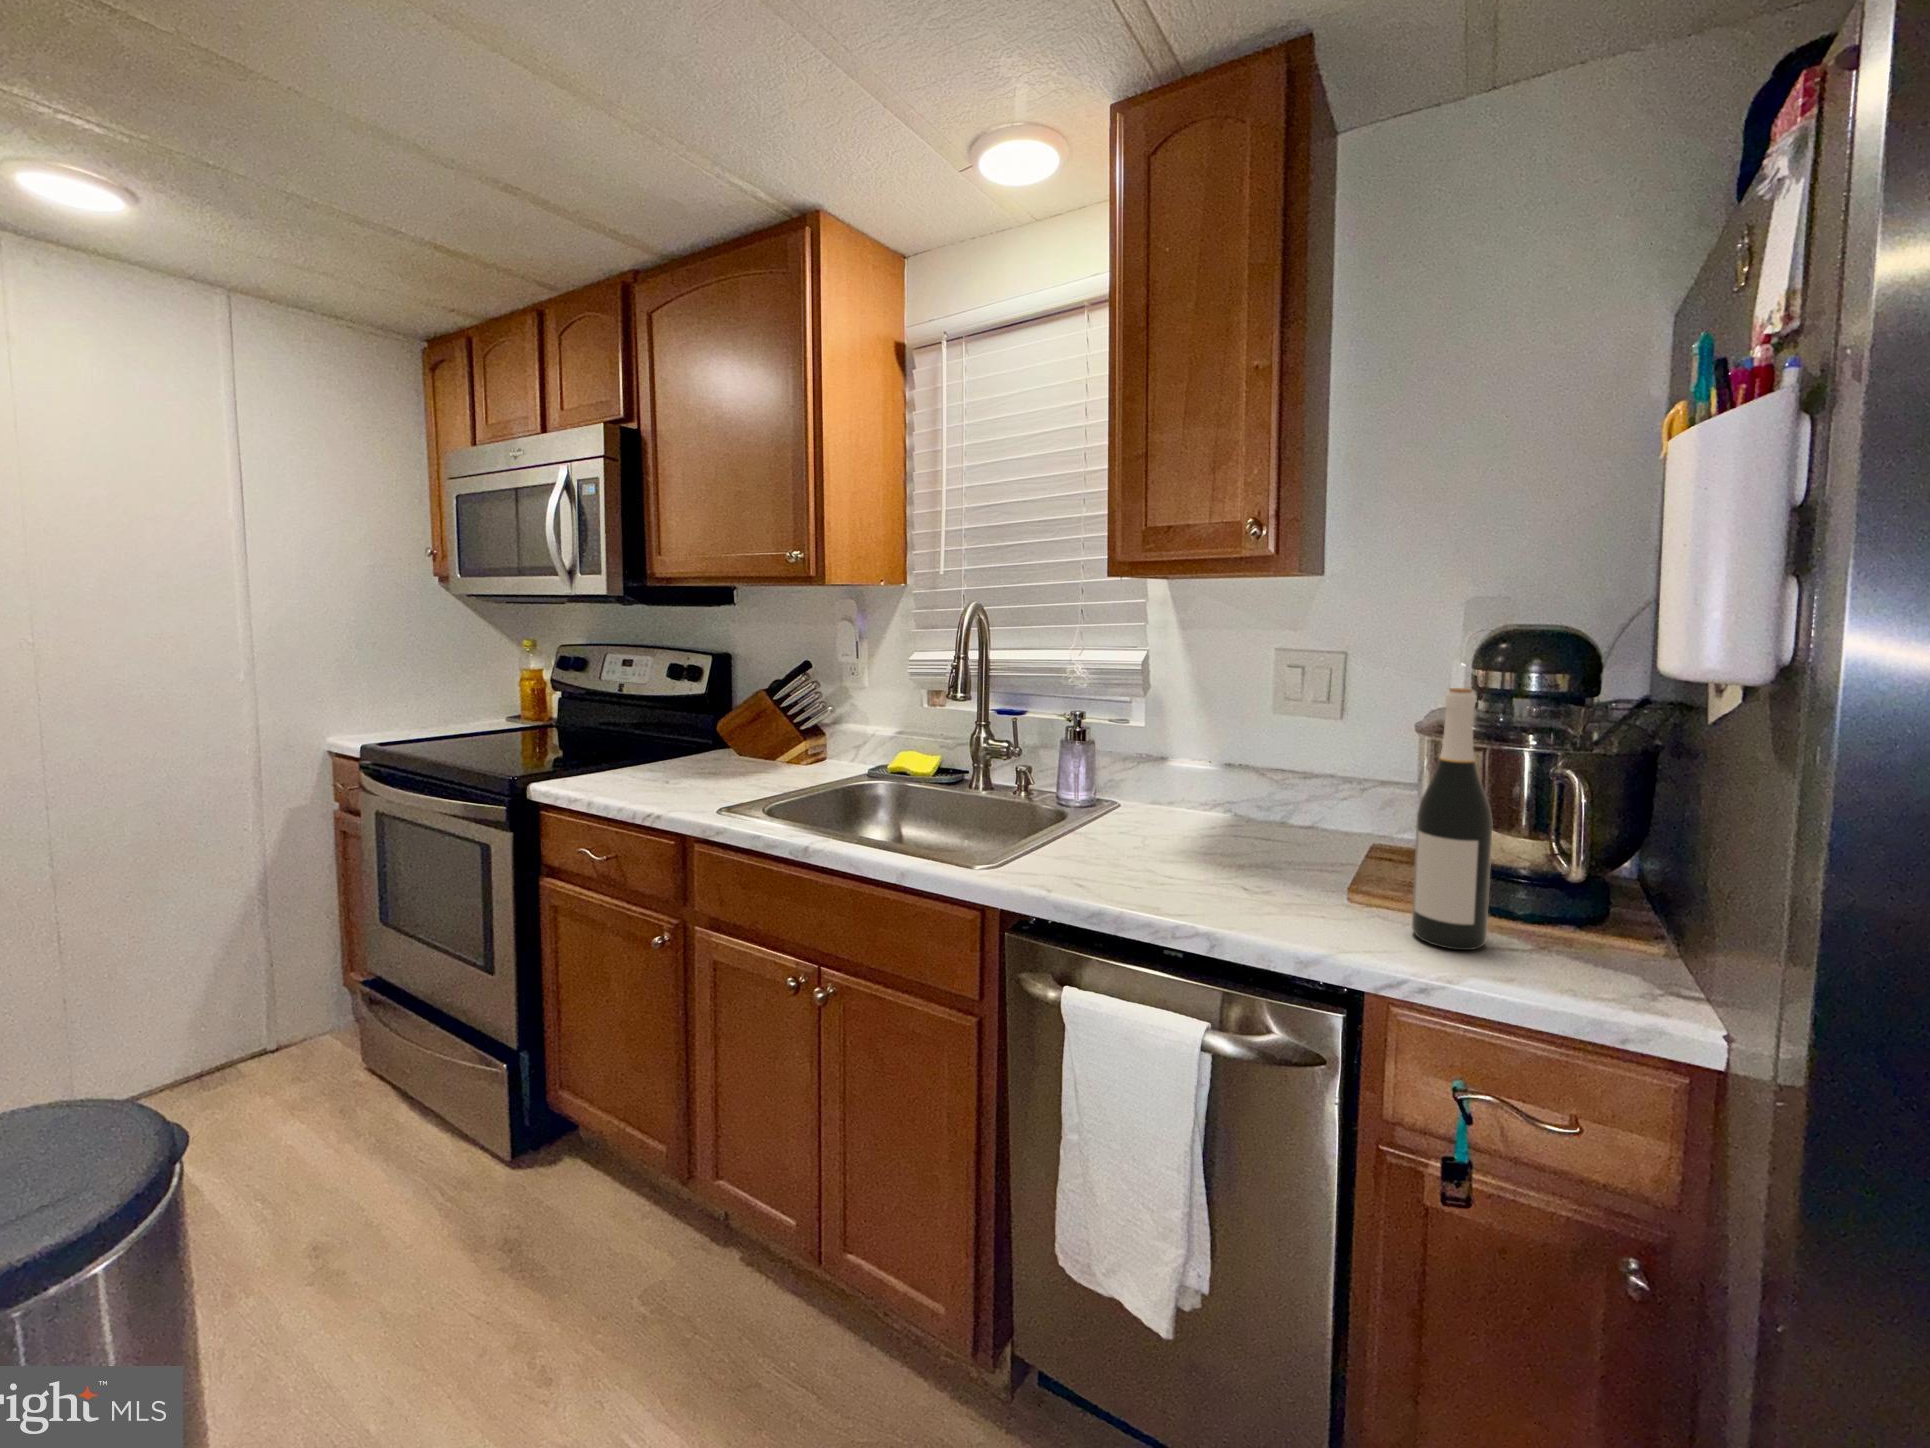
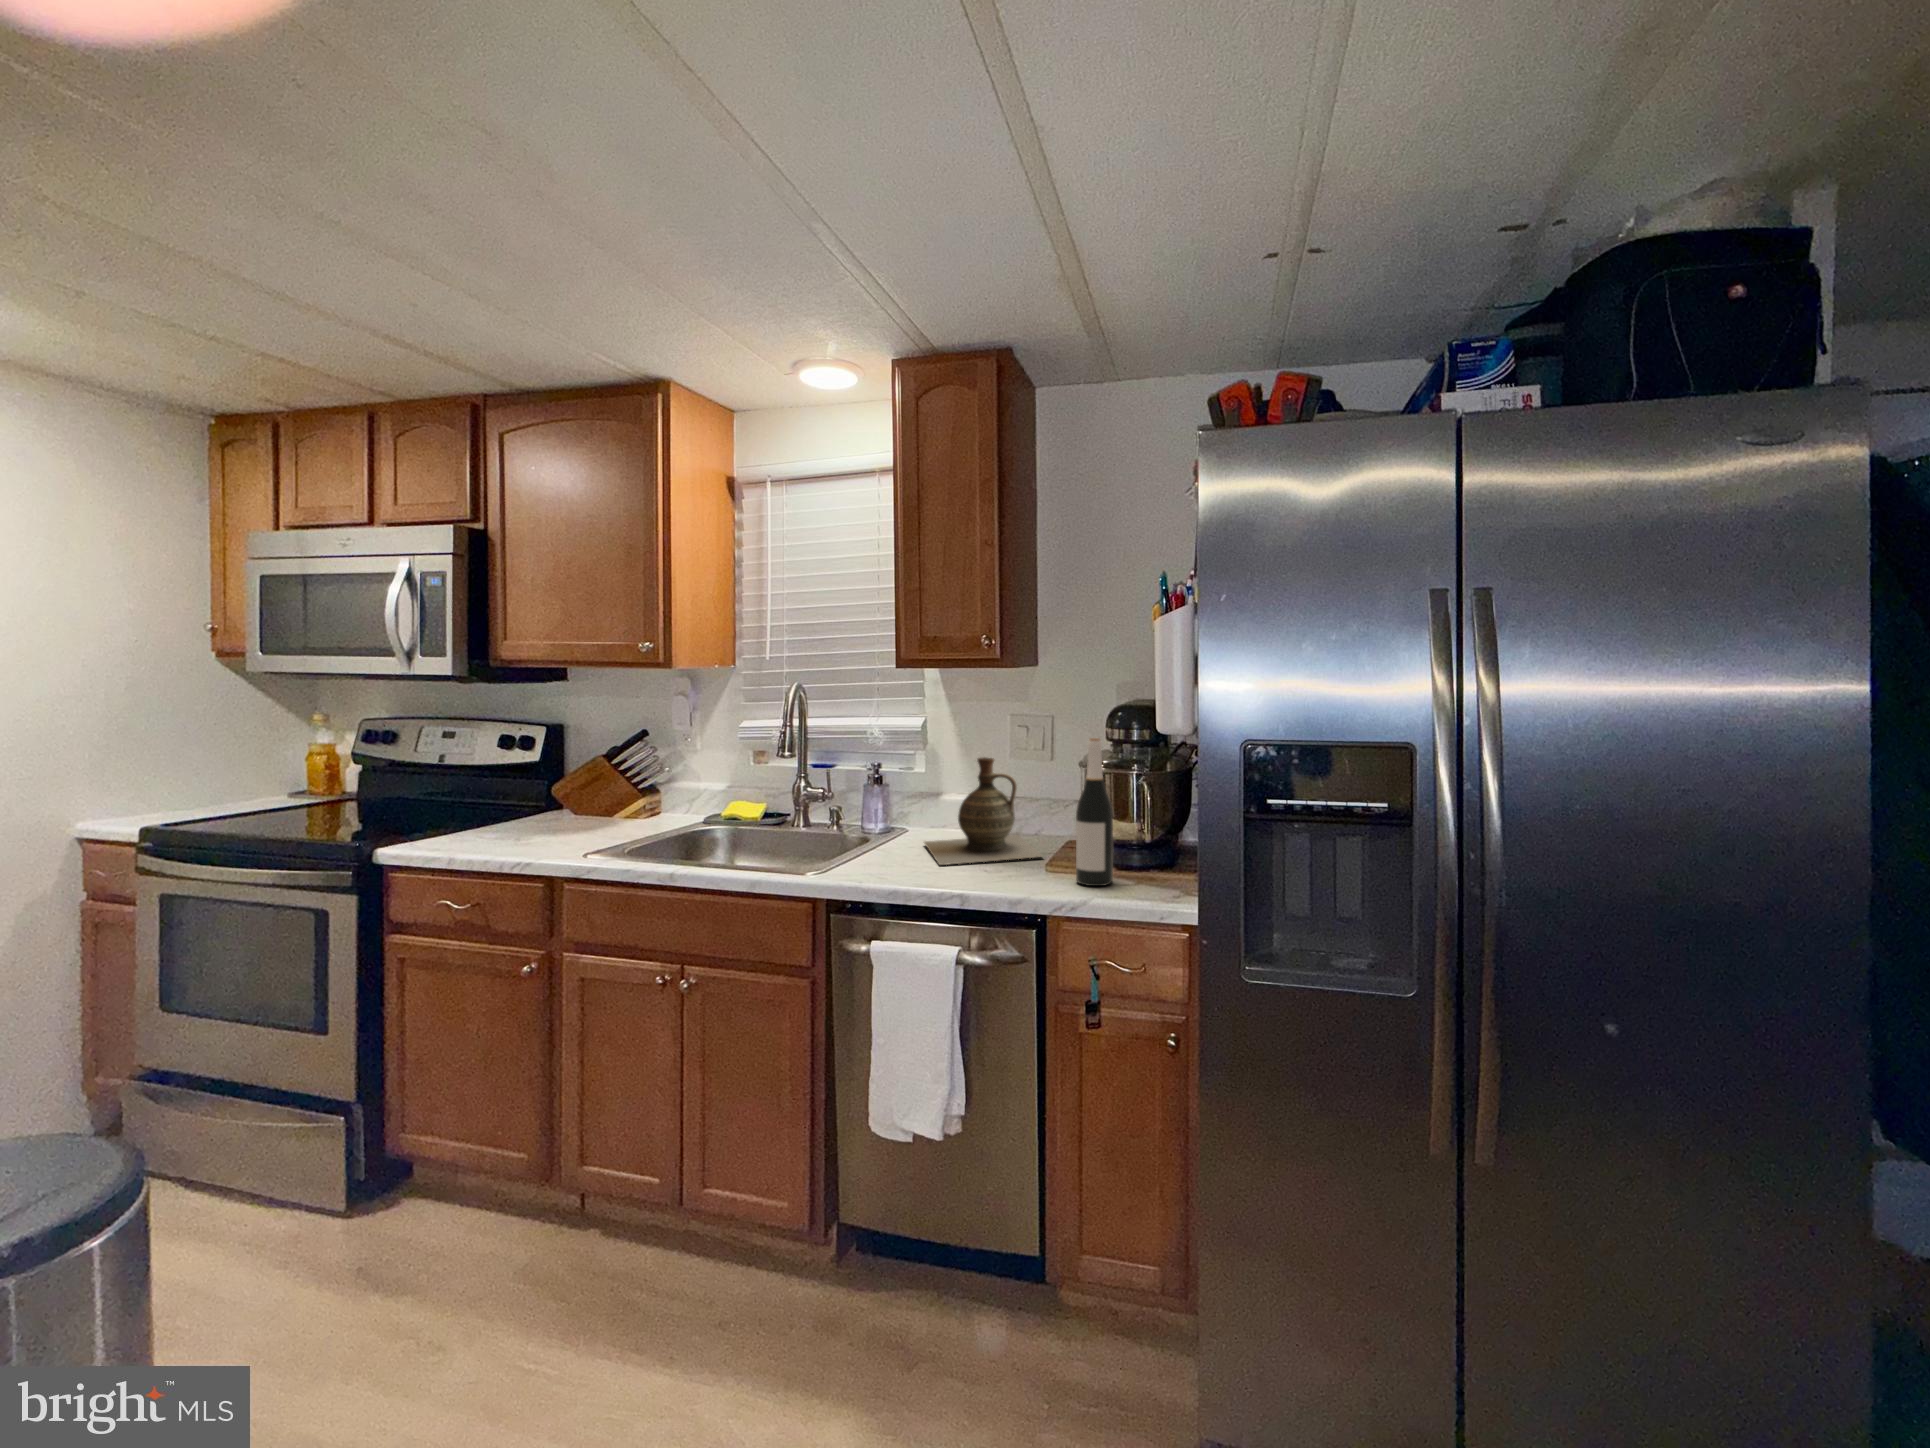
ceramic jug: none [1142,710,1340,873] -> present [924,757,1044,865]

